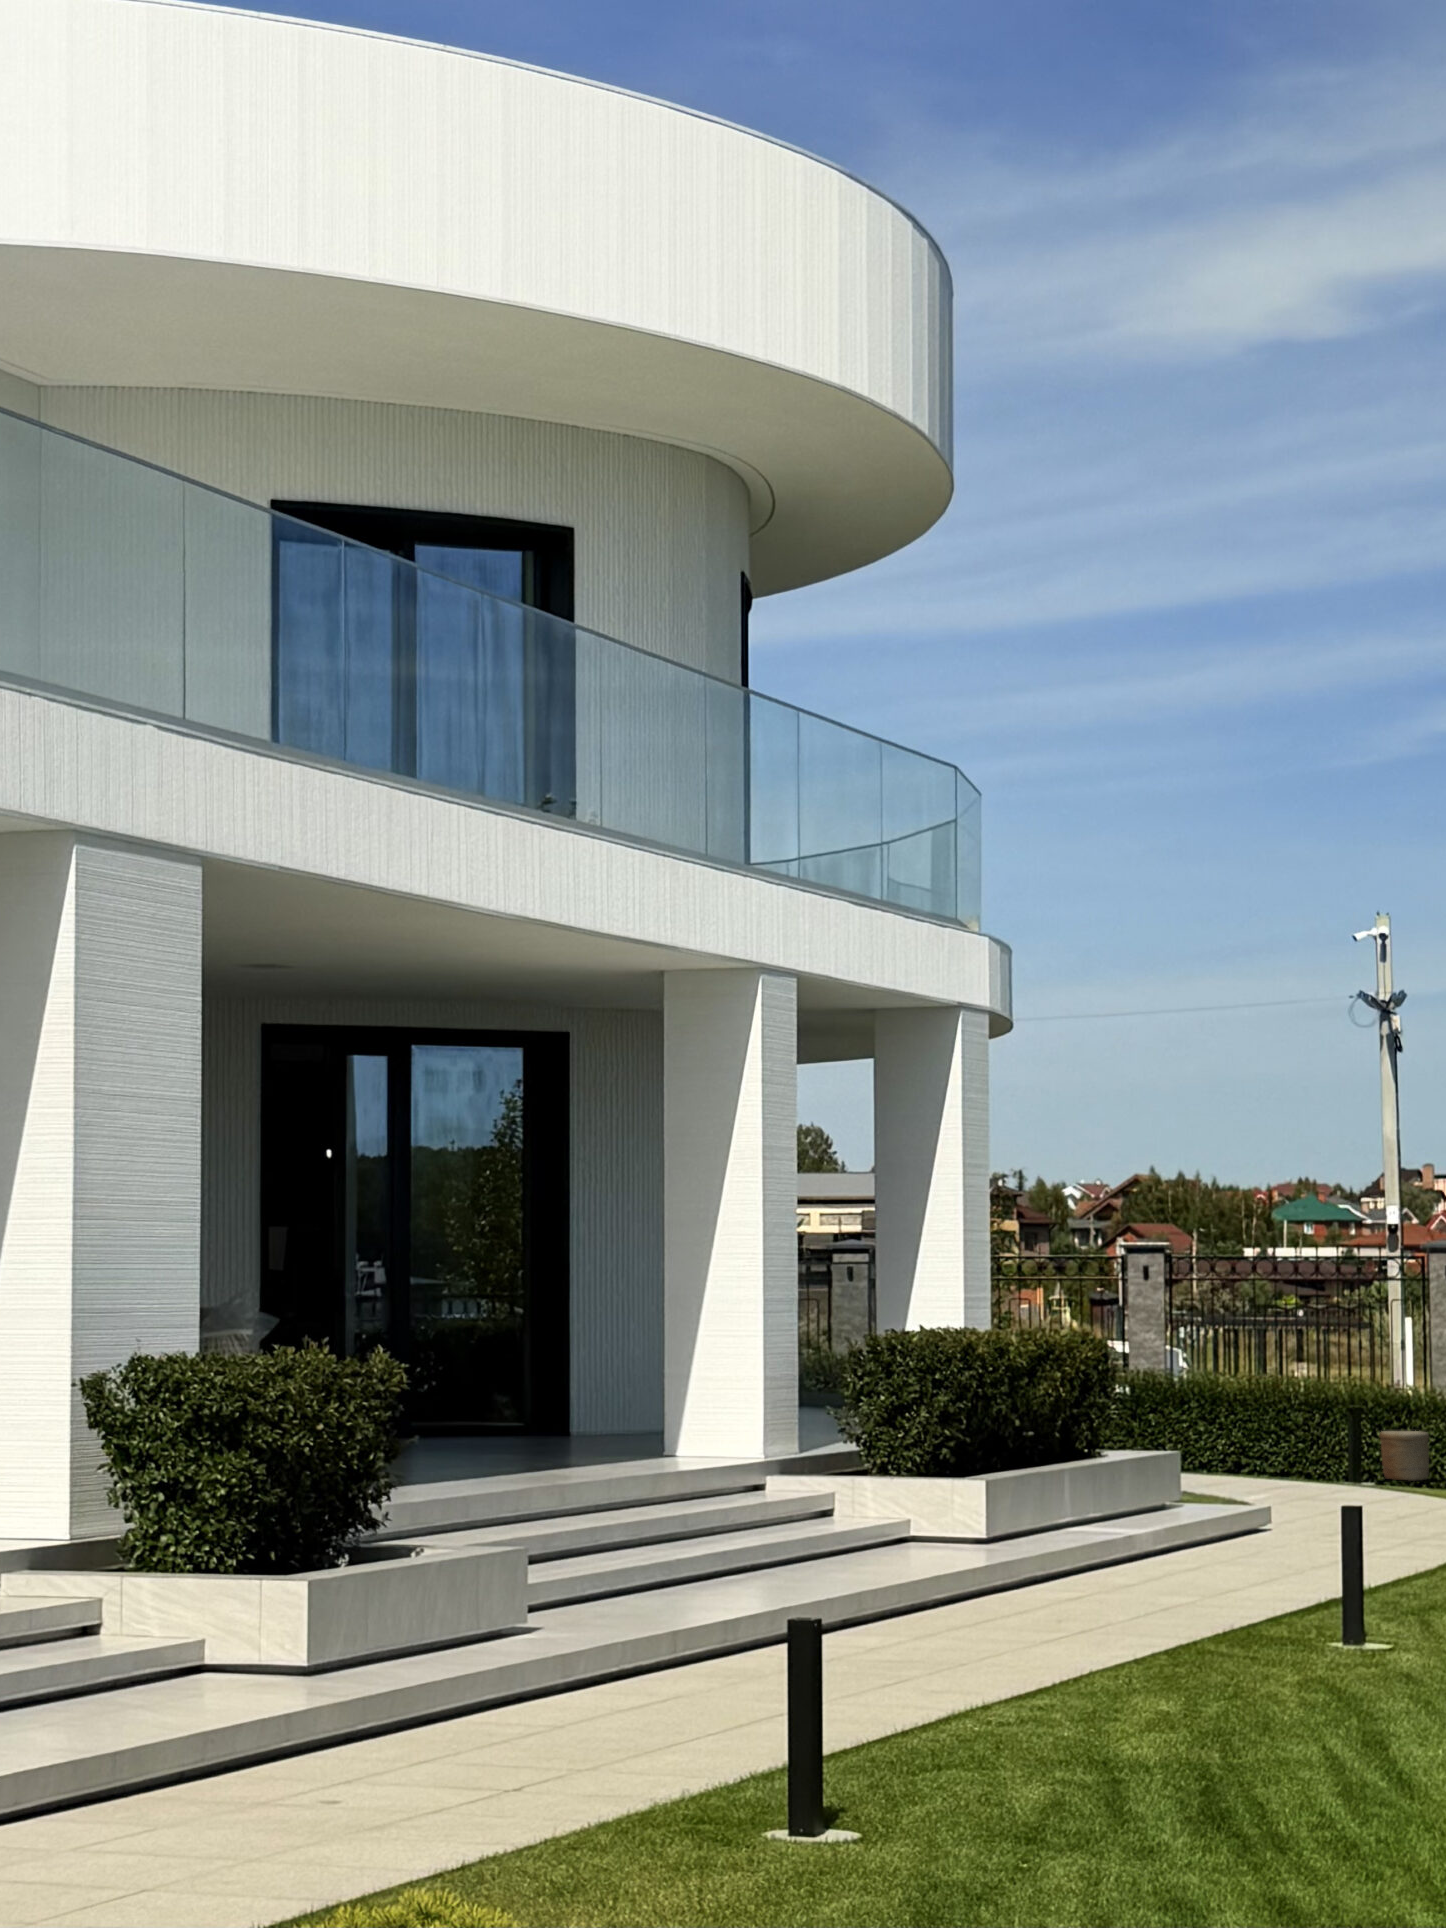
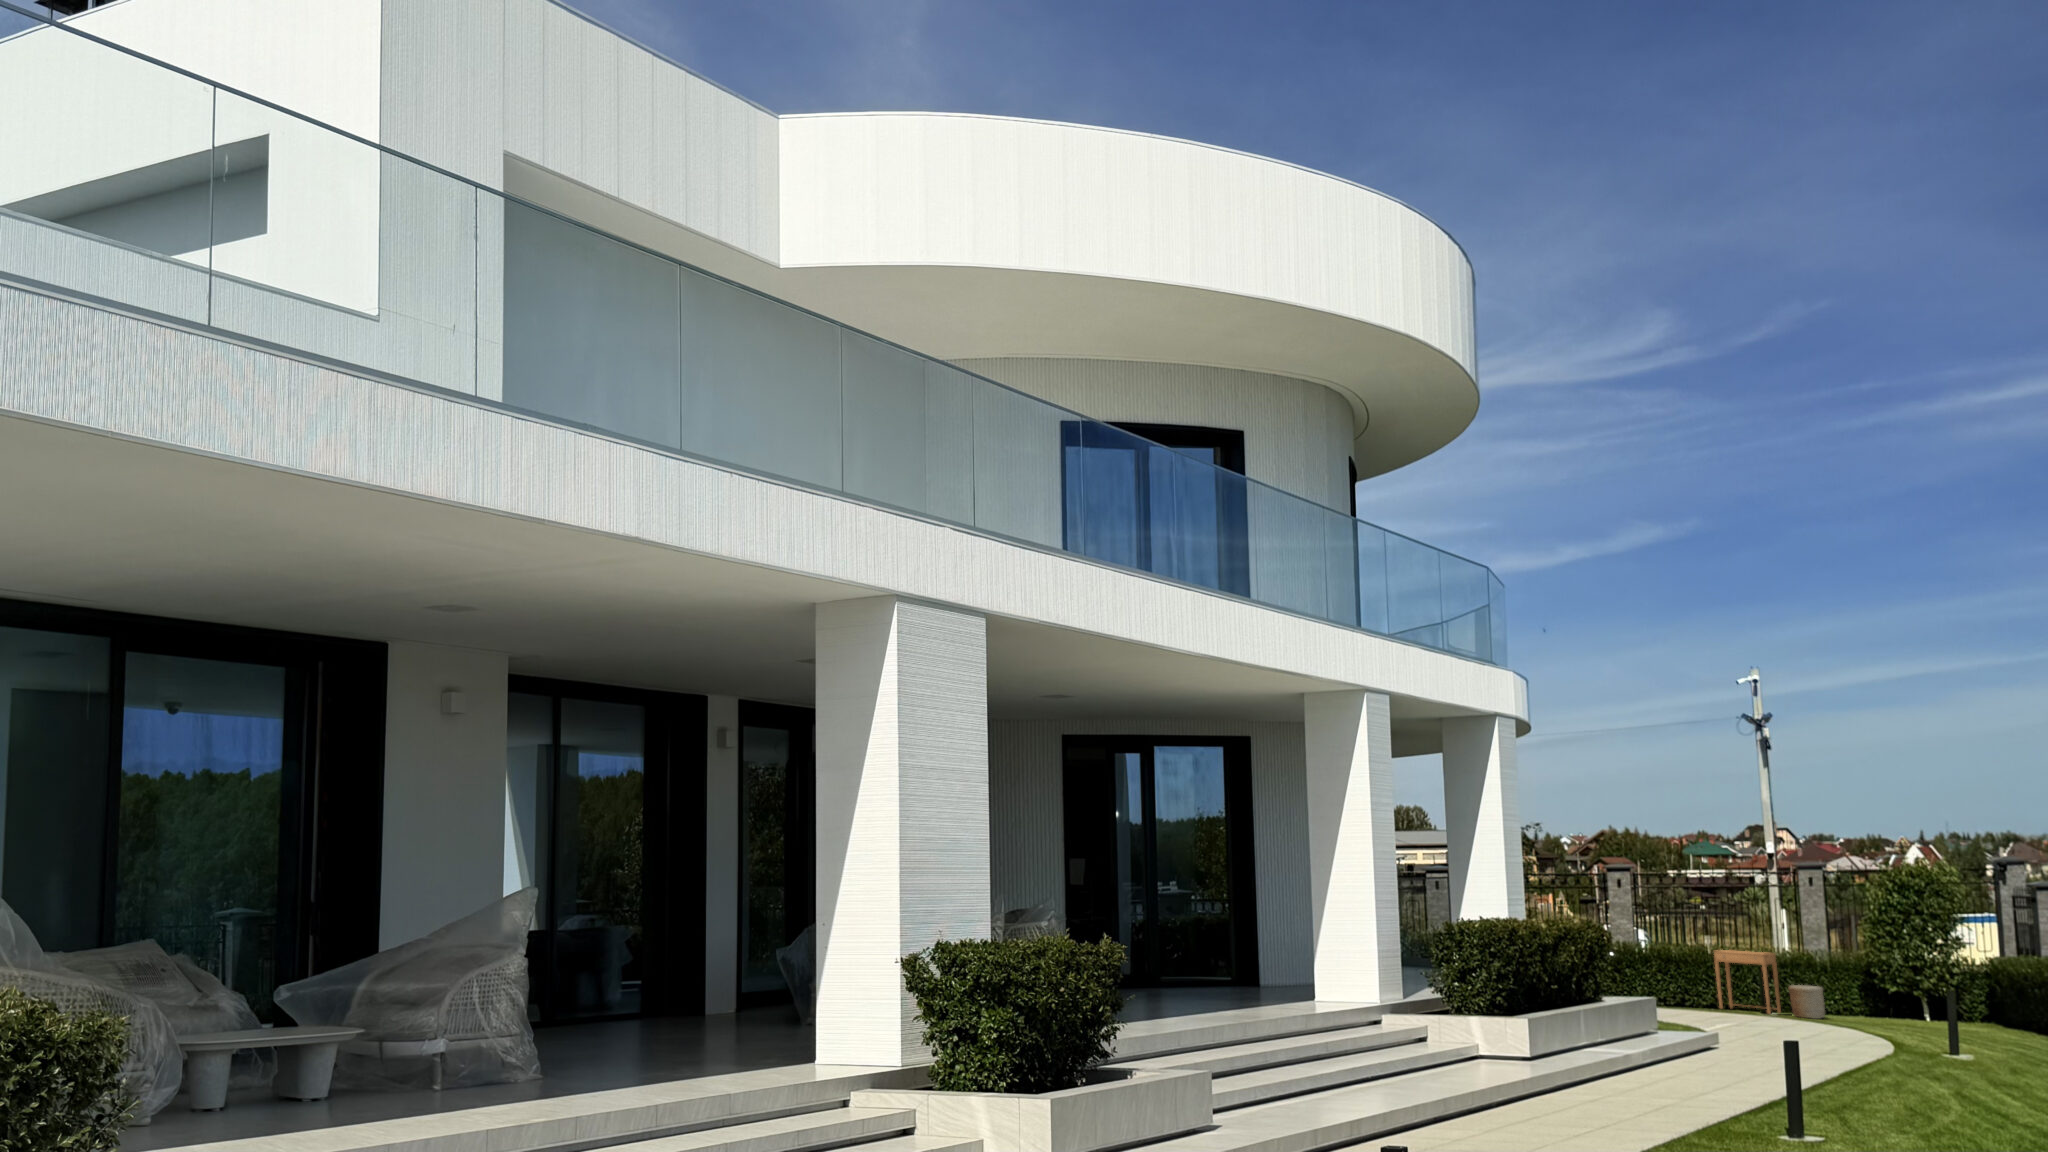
side table: none [1275,1379,1368,1476] -> present [1714,950,1781,1014]

